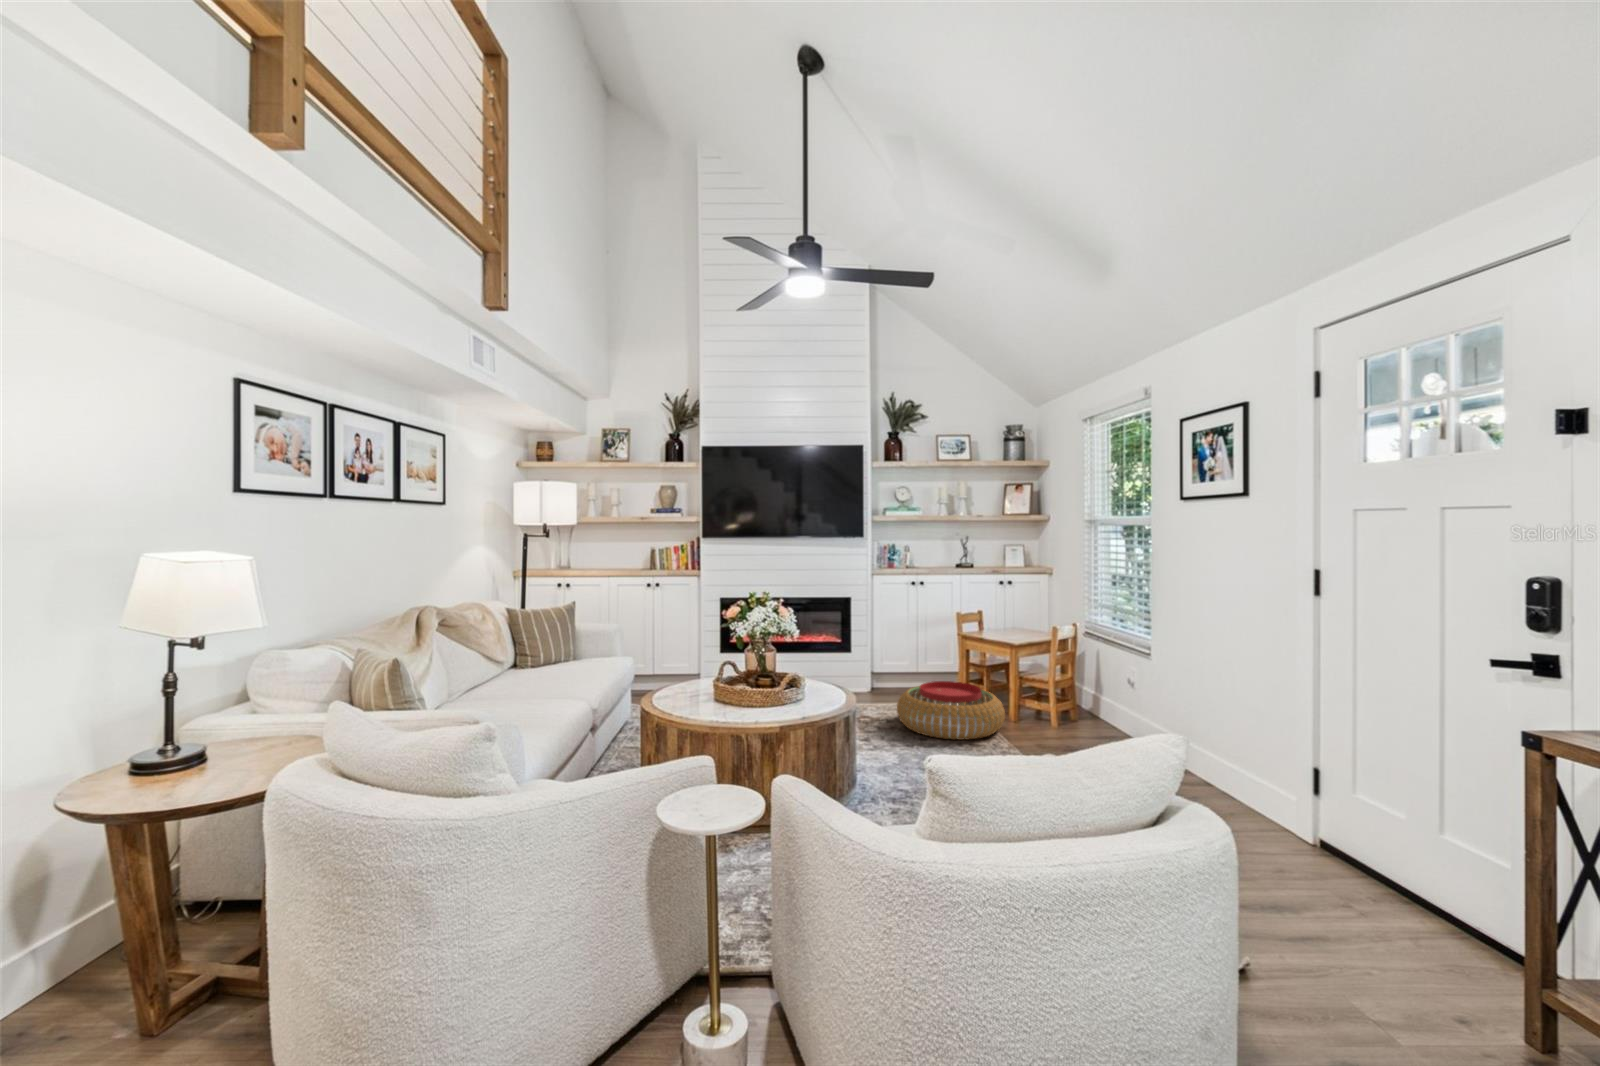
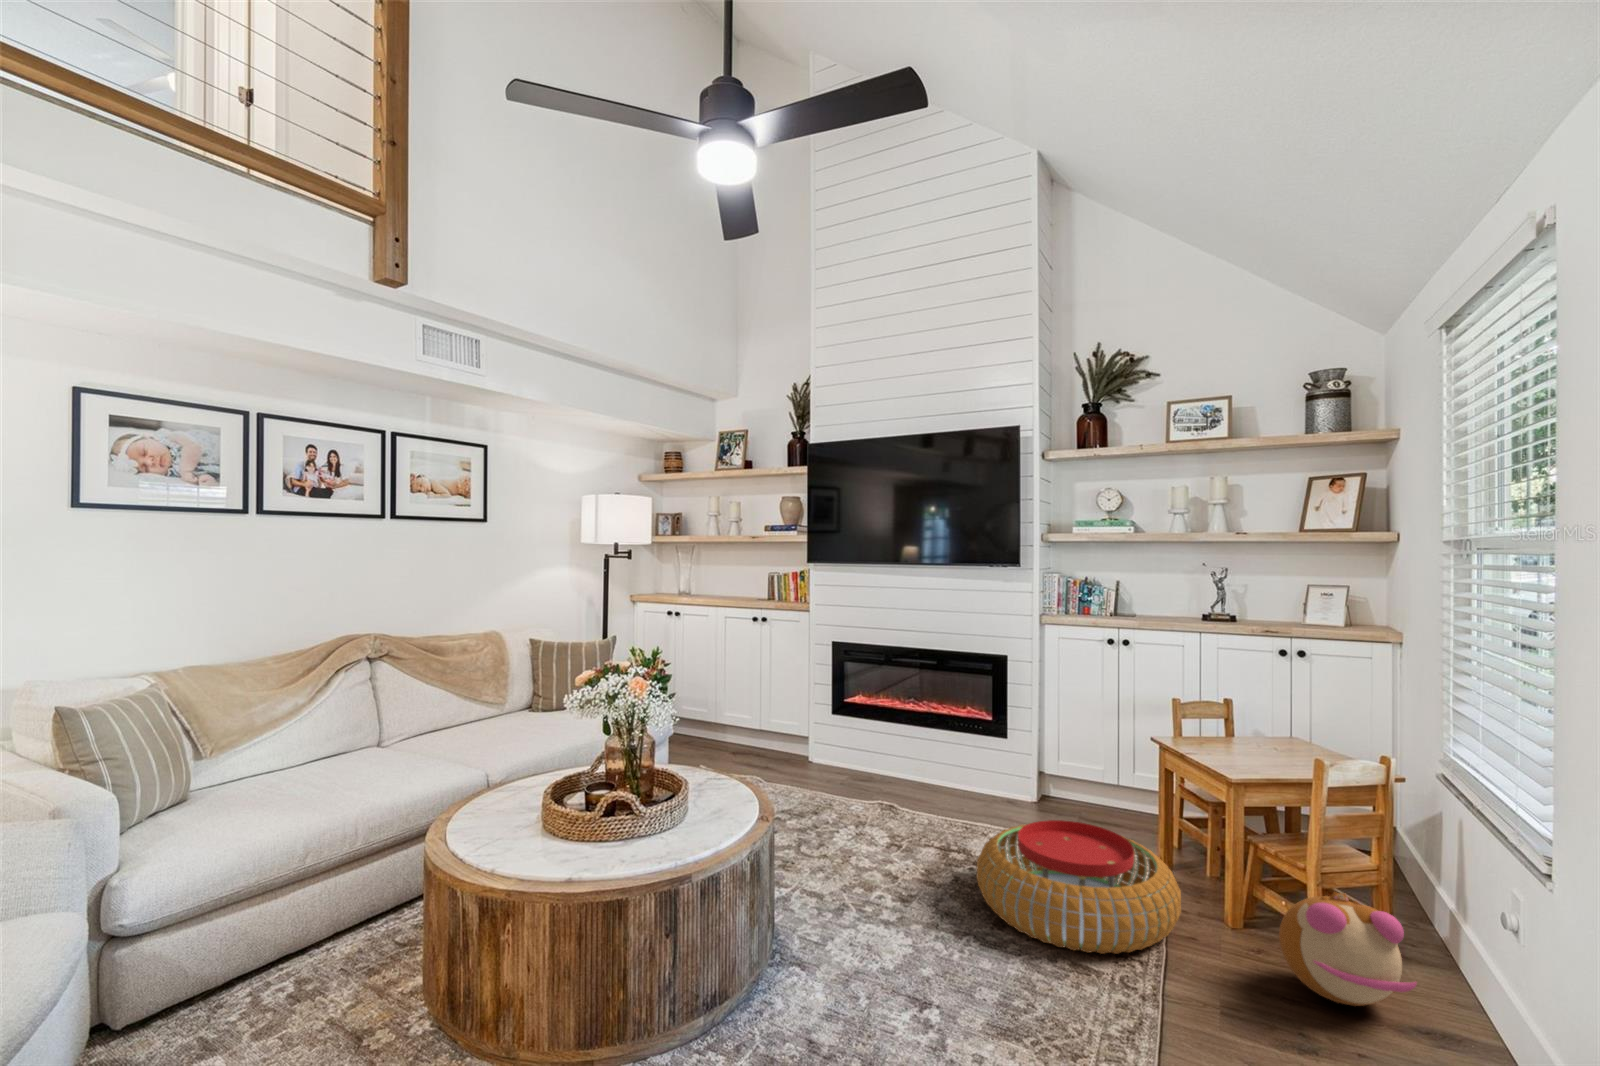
plush toy: none [1051,685,1107,734] -> present [1279,892,1417,1006]

